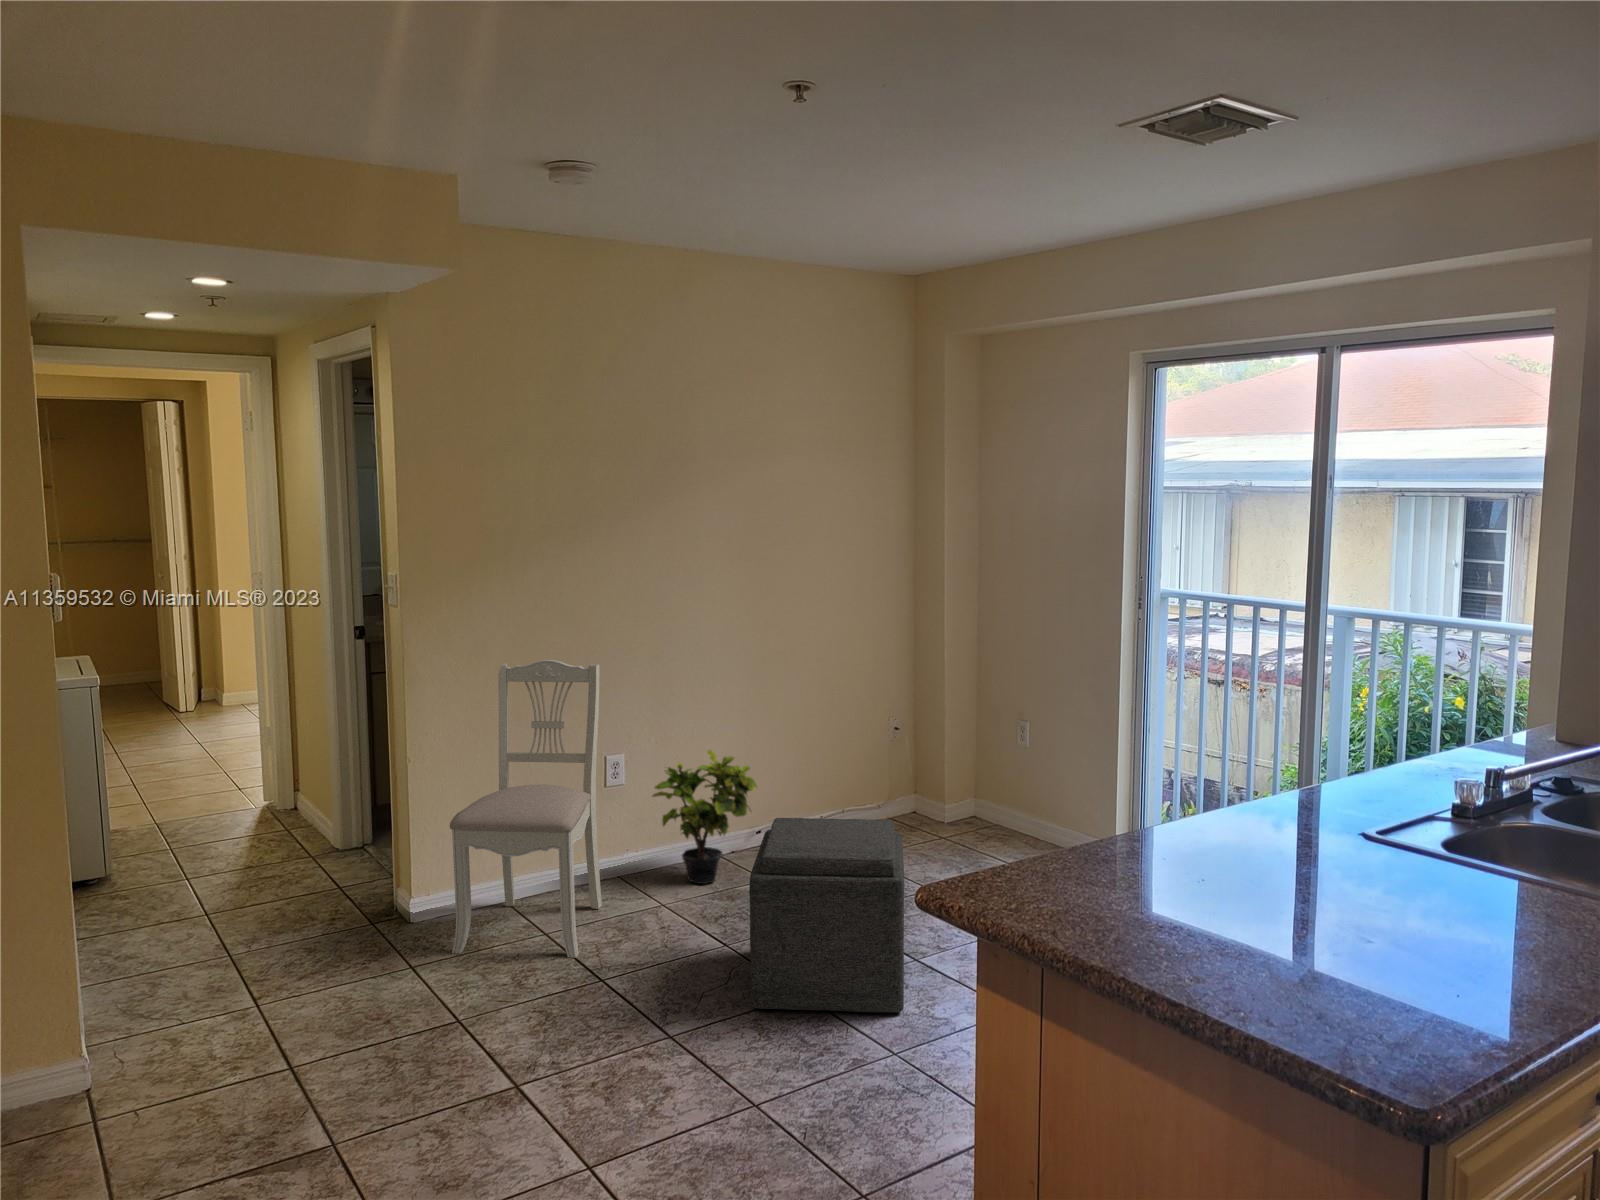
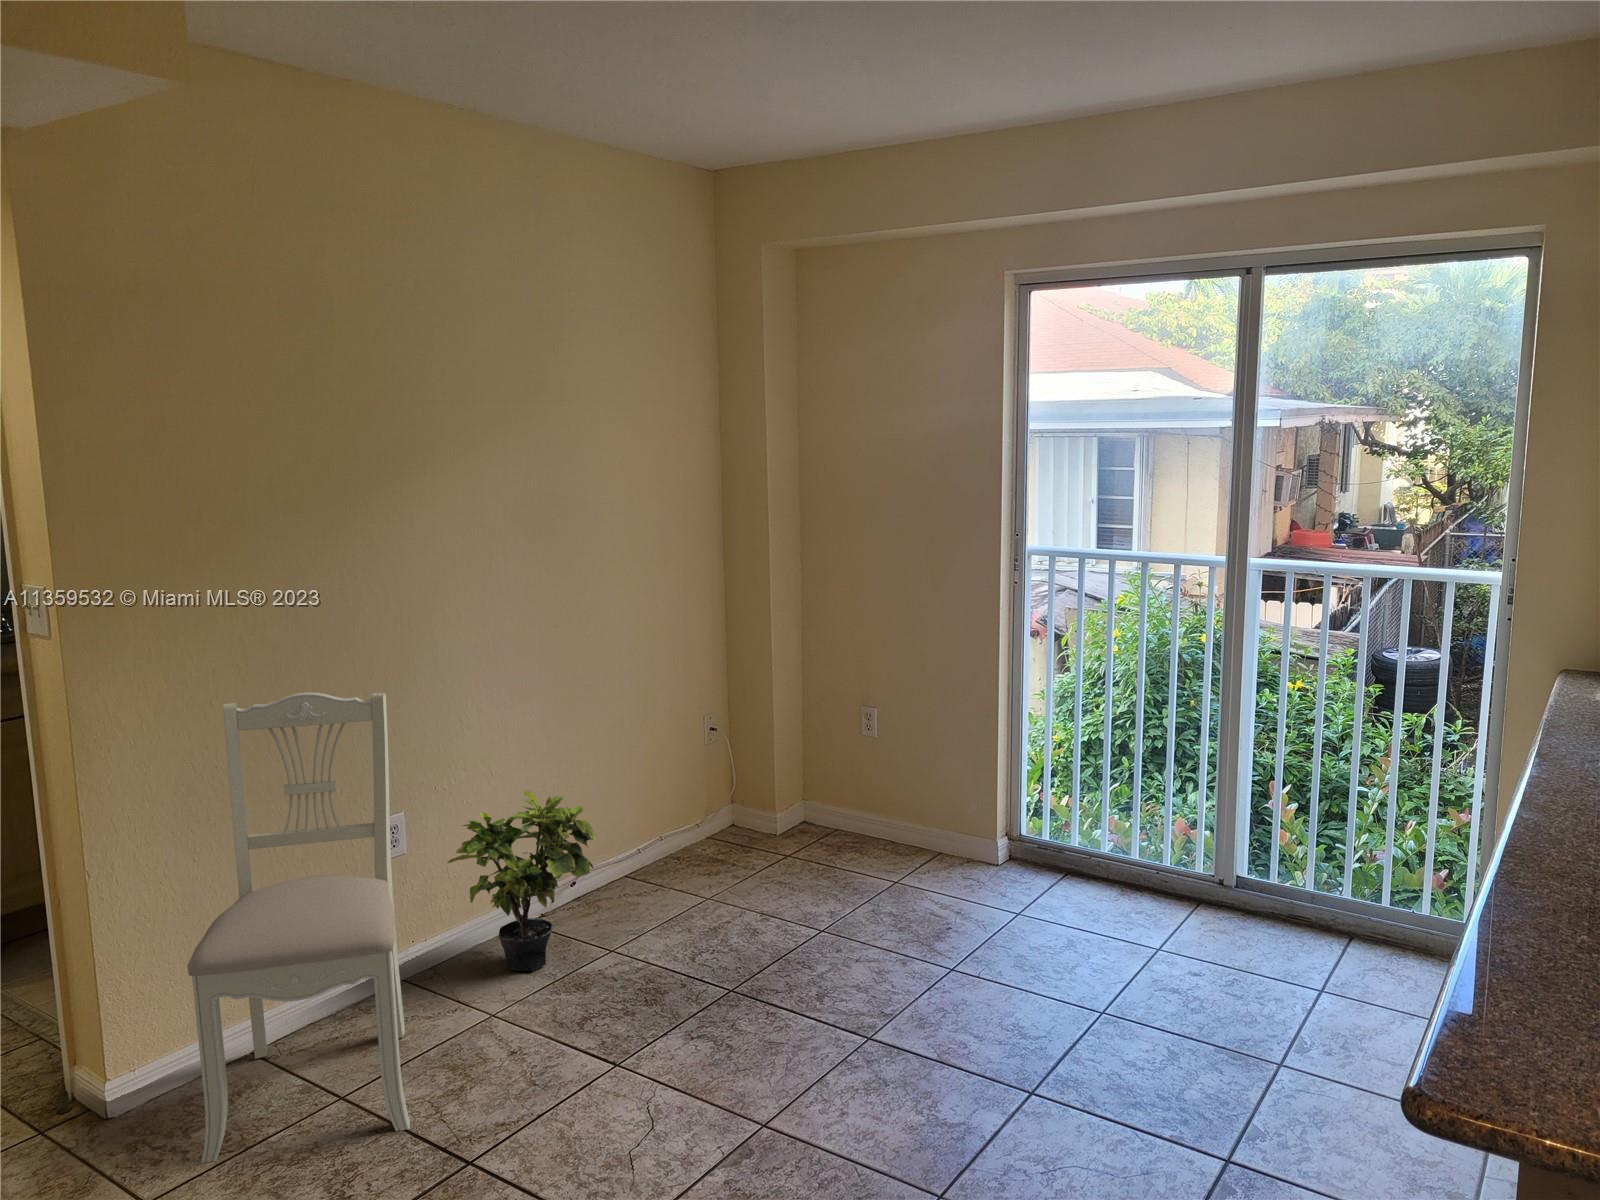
ottoman: present [749,818,904,1012] -> none [671,868,909,1163]

